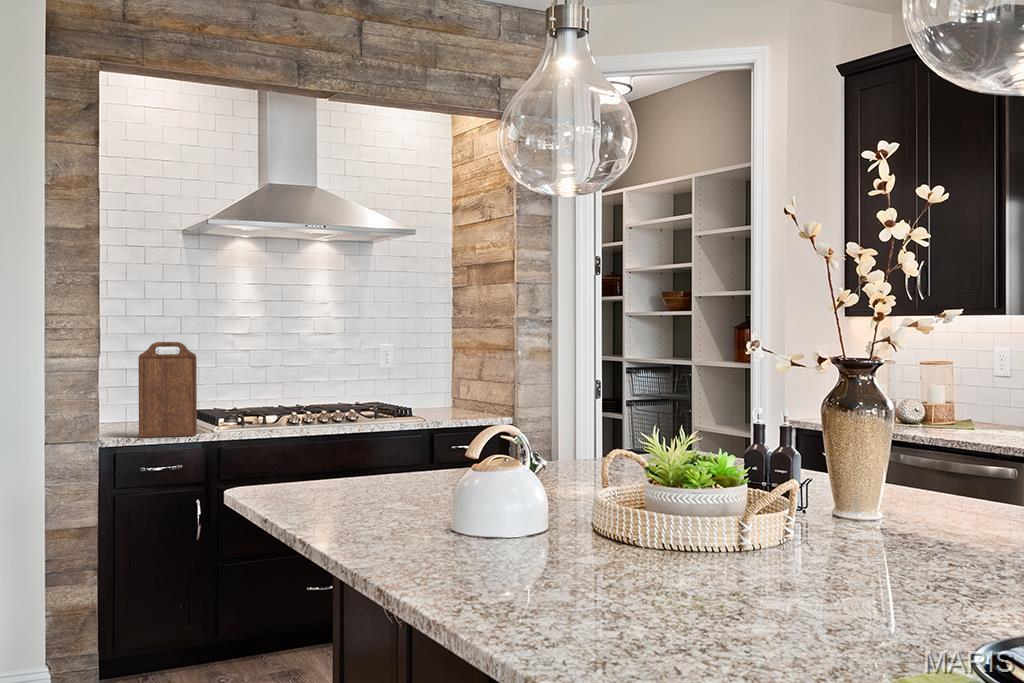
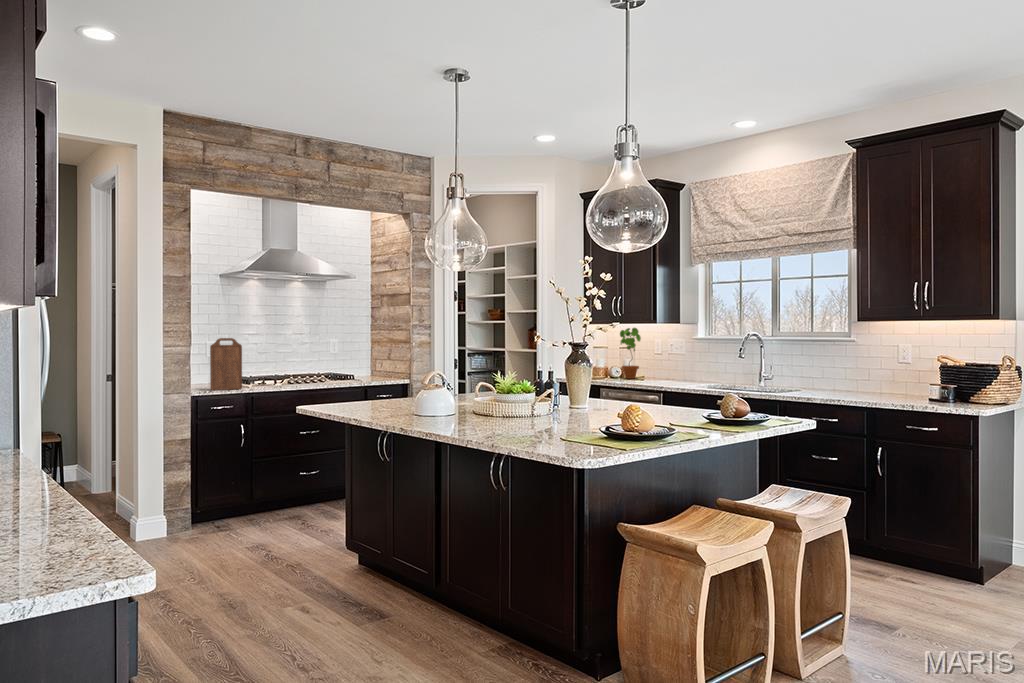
potted plant: none [921,323,966,426] -> present [620,328,641,379]

